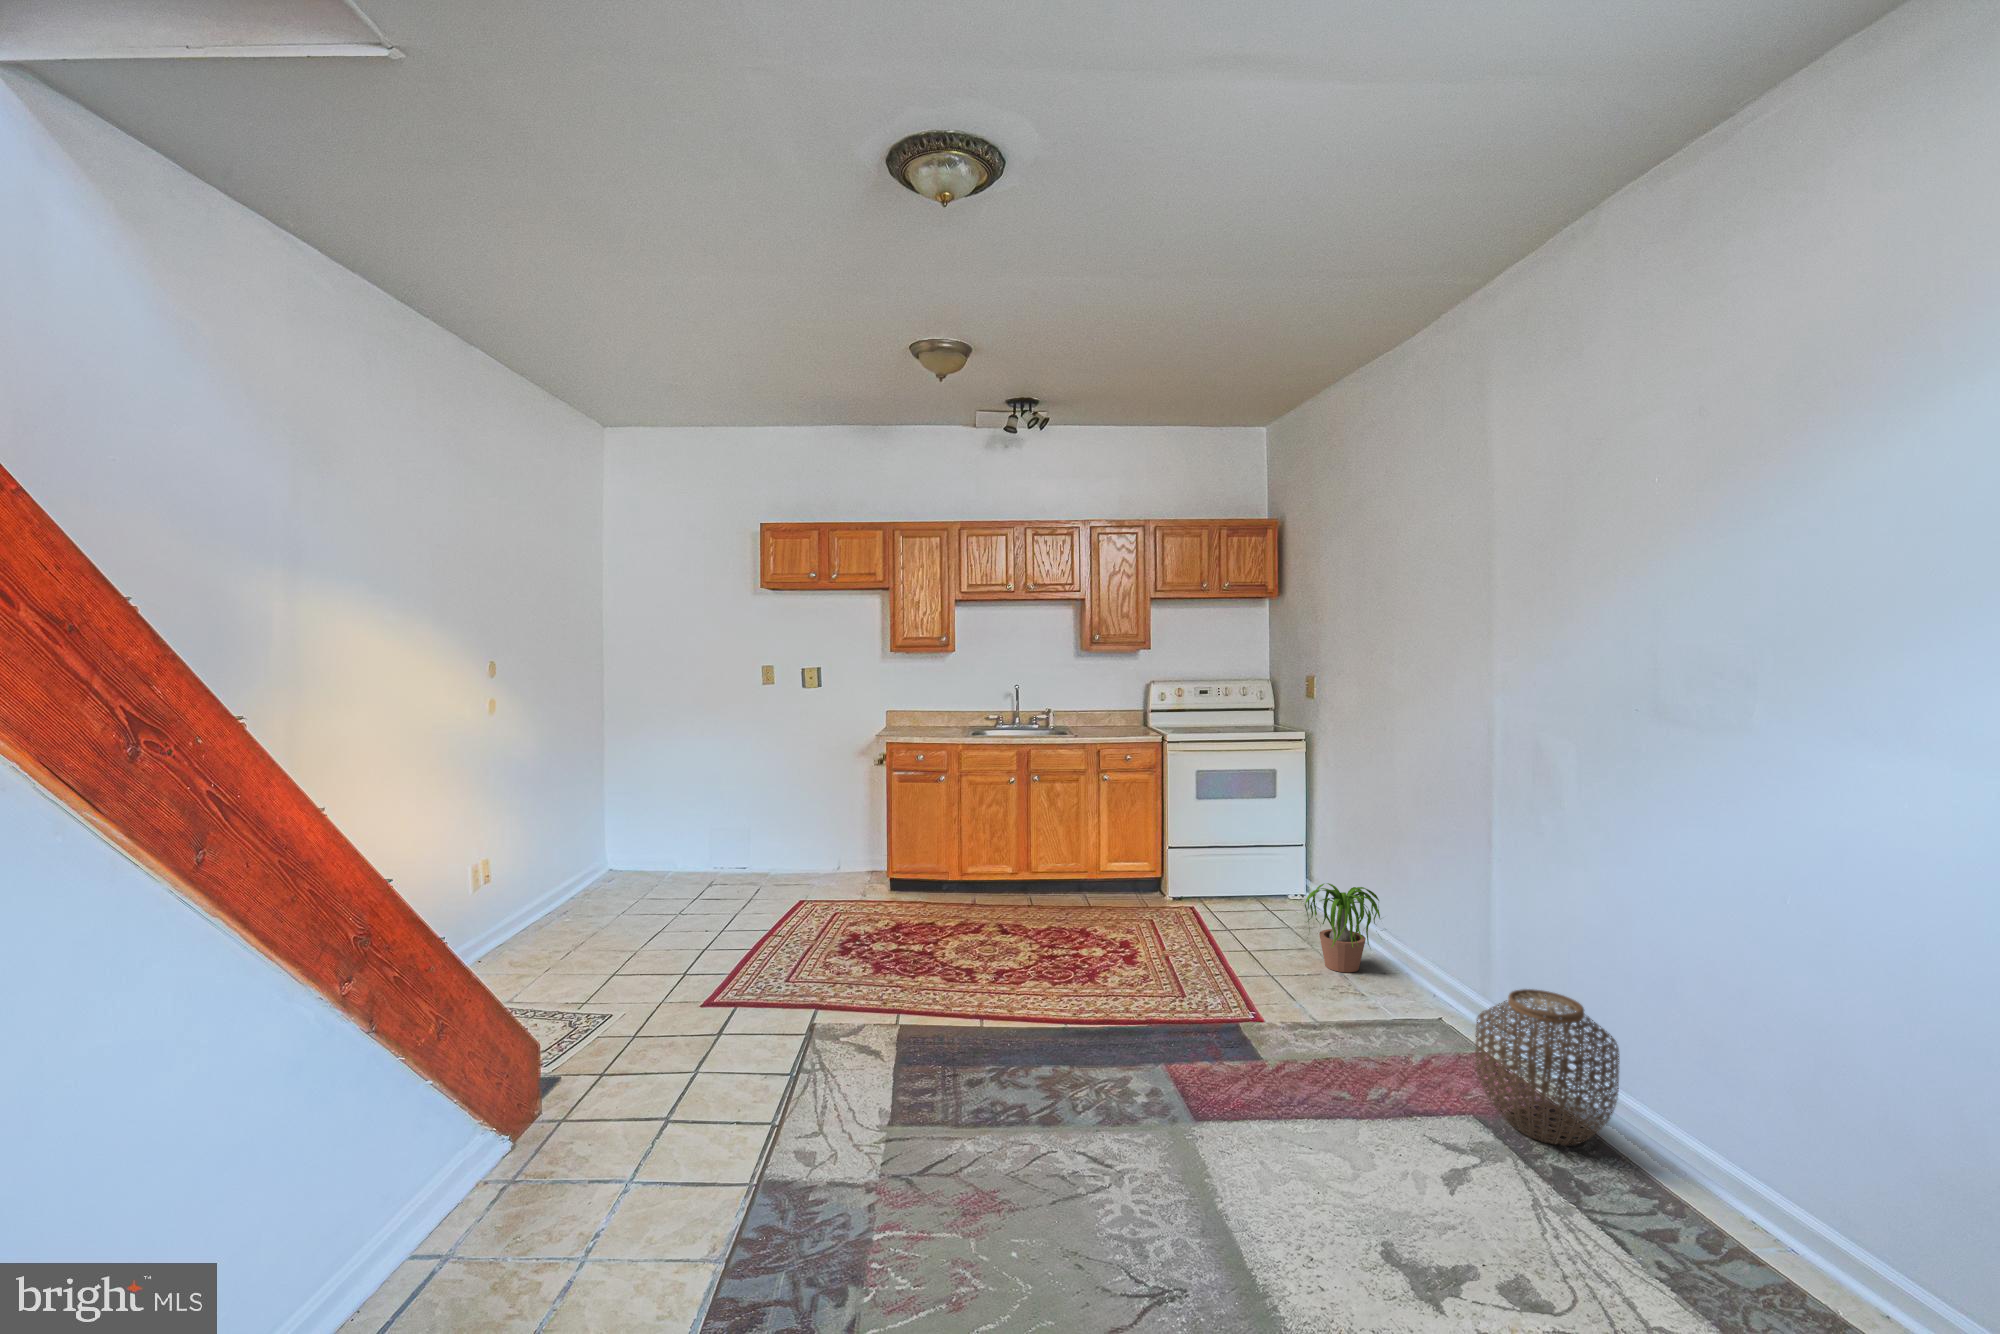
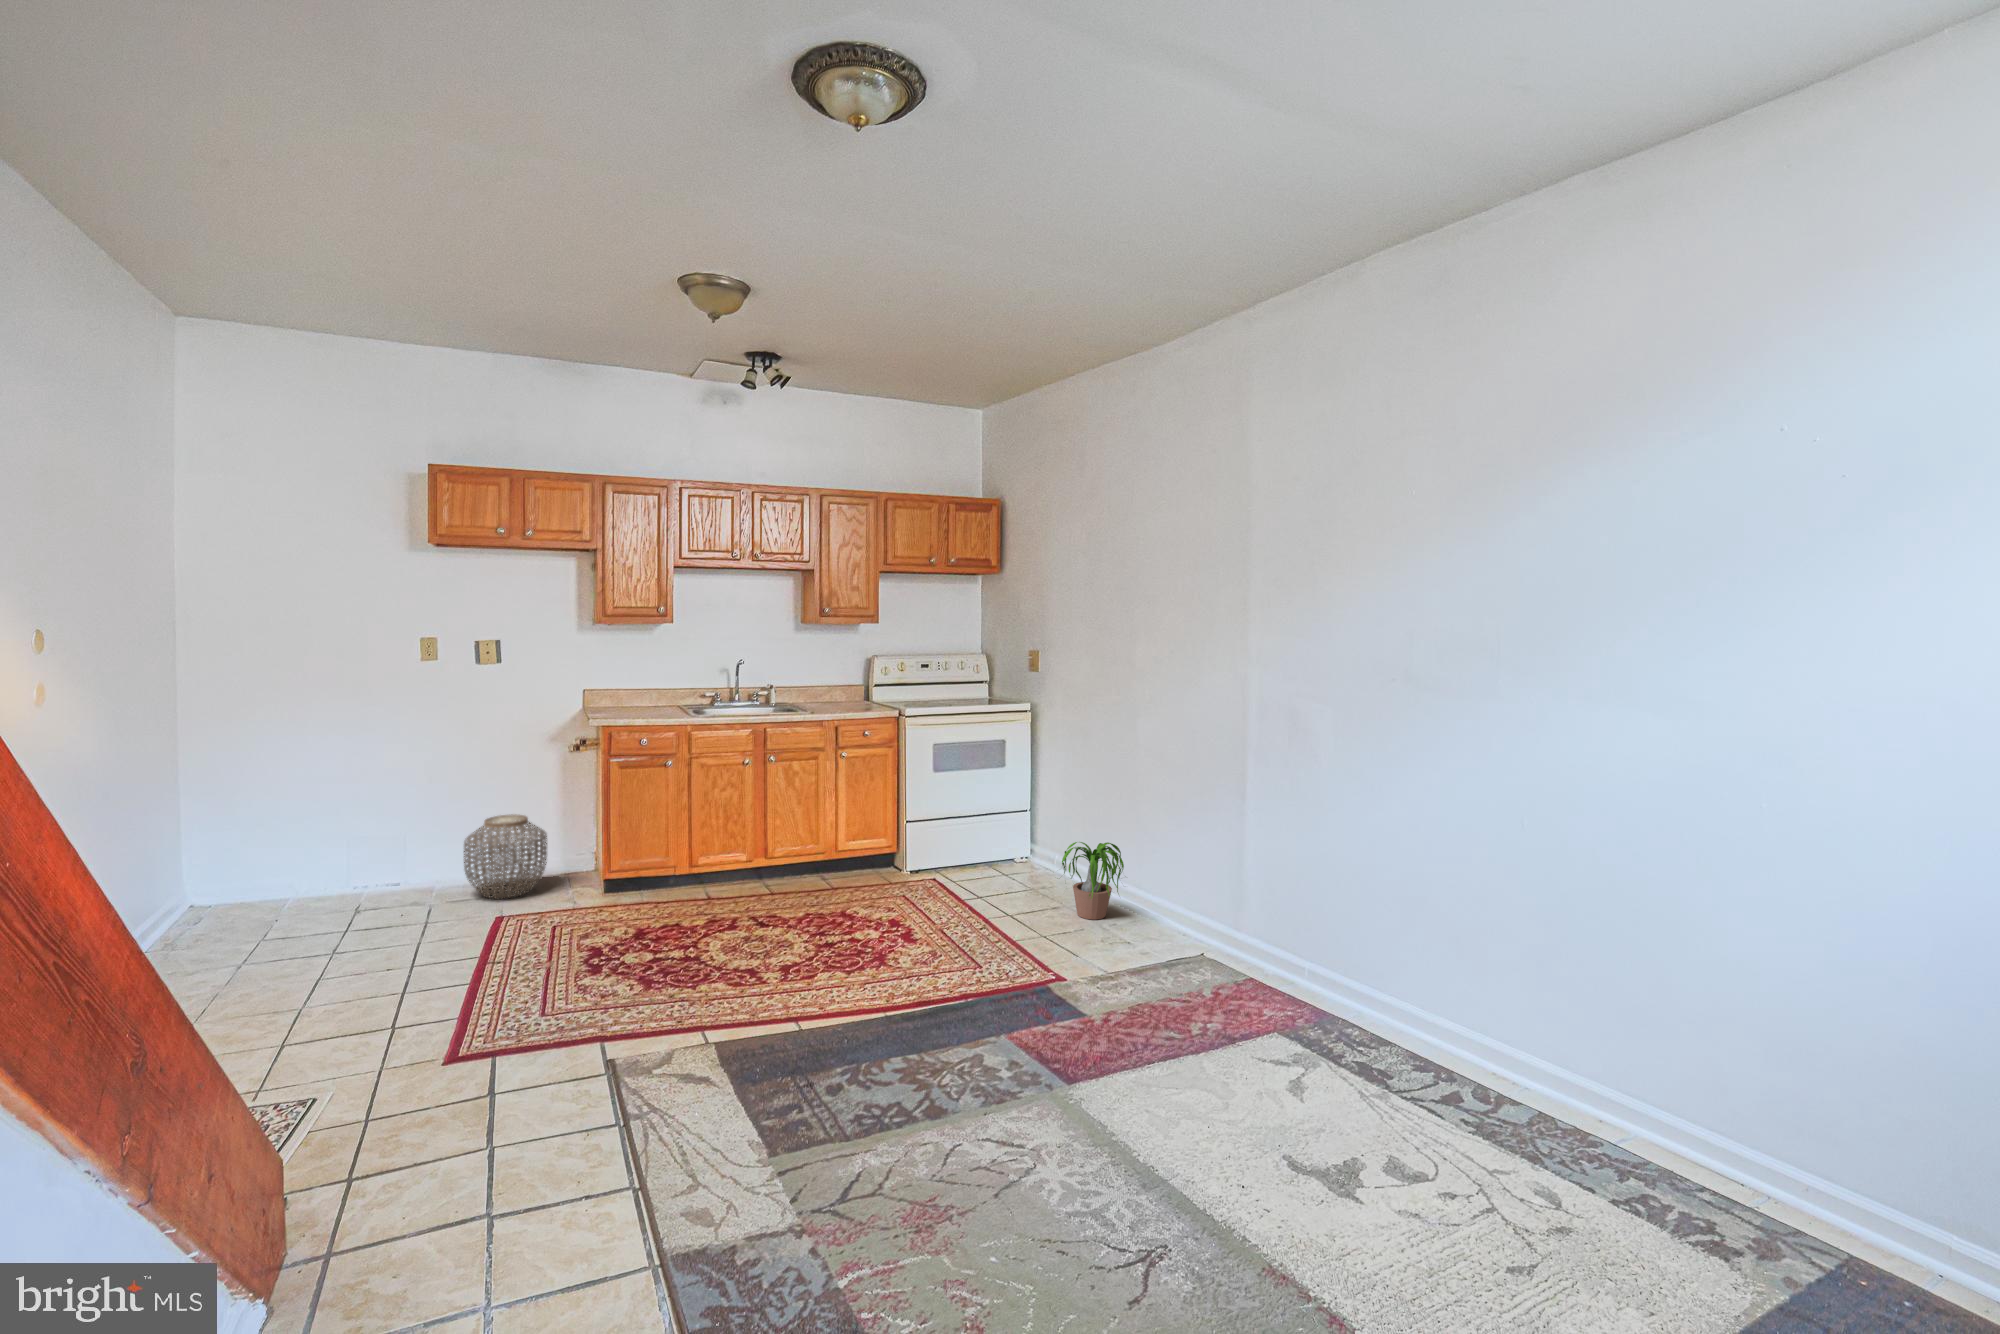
woven basket: present [1475,989,1619,1145] -> present [464,814,547,898]

